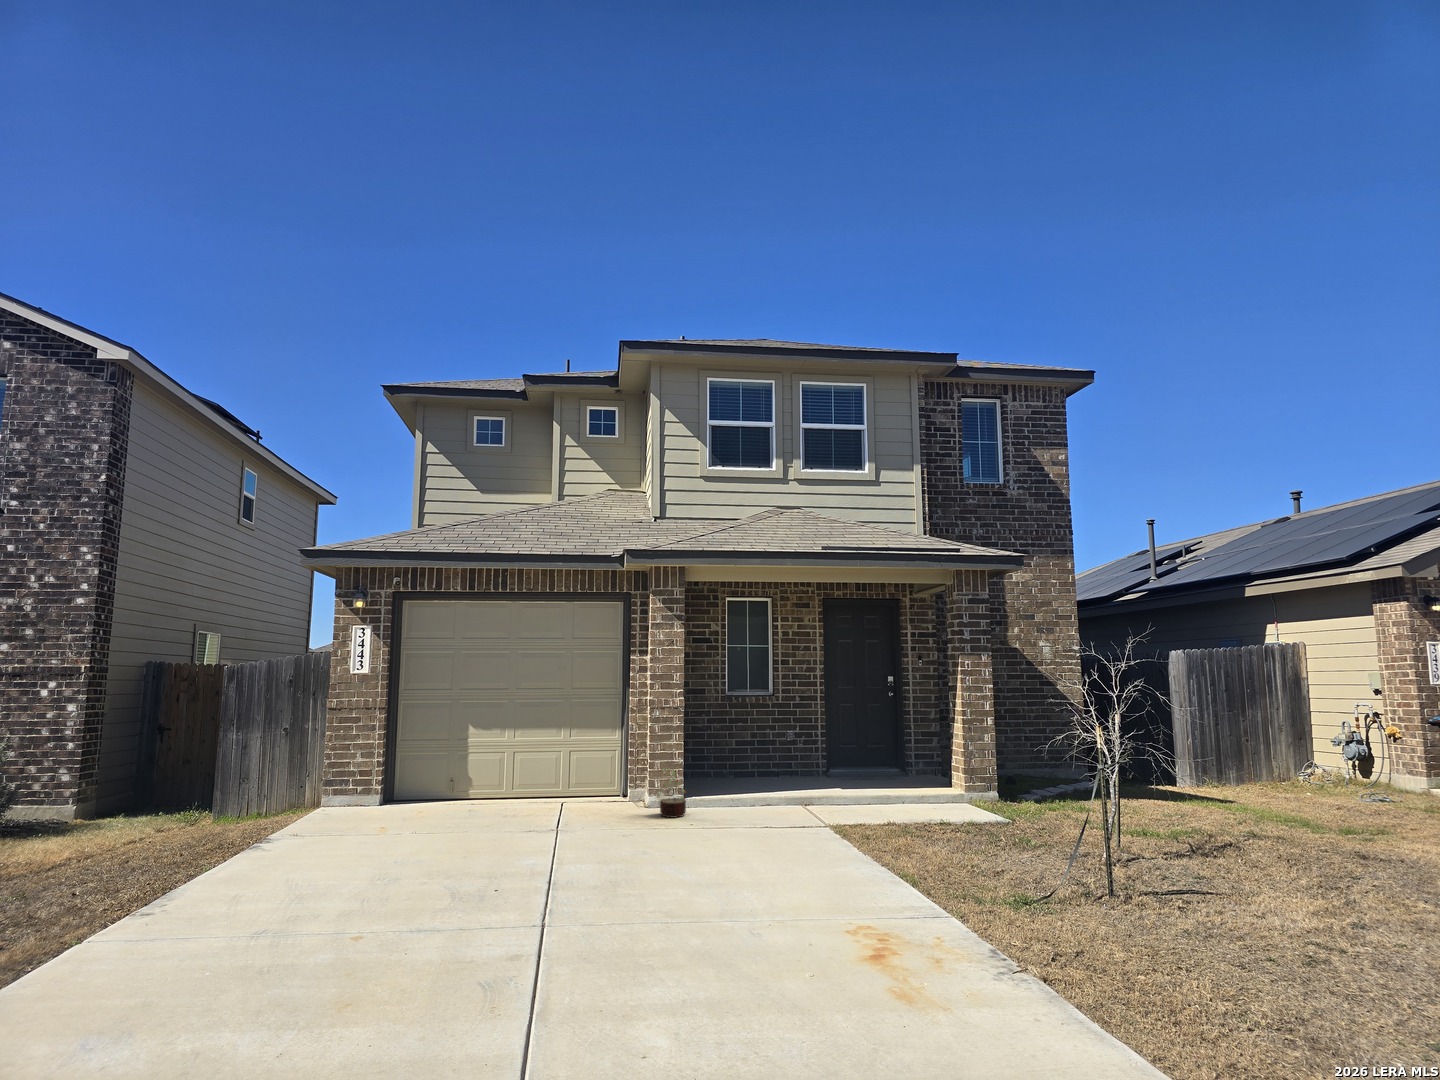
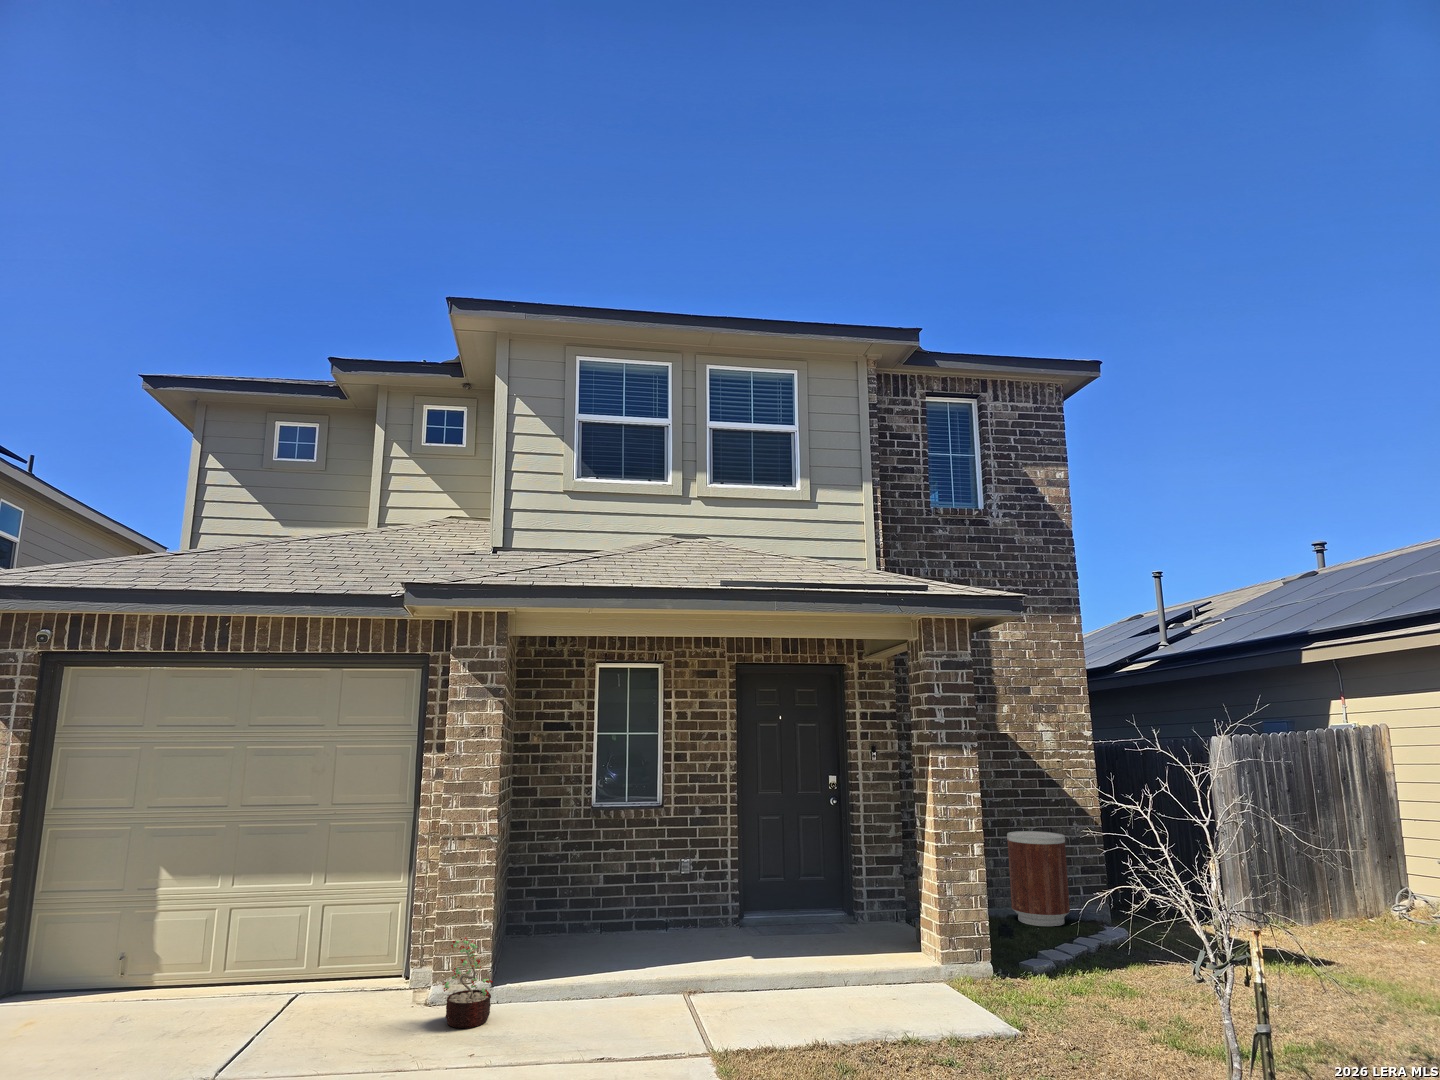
trash can: none [1014,717,1057,781] -> present [1007,831,1070,926]

